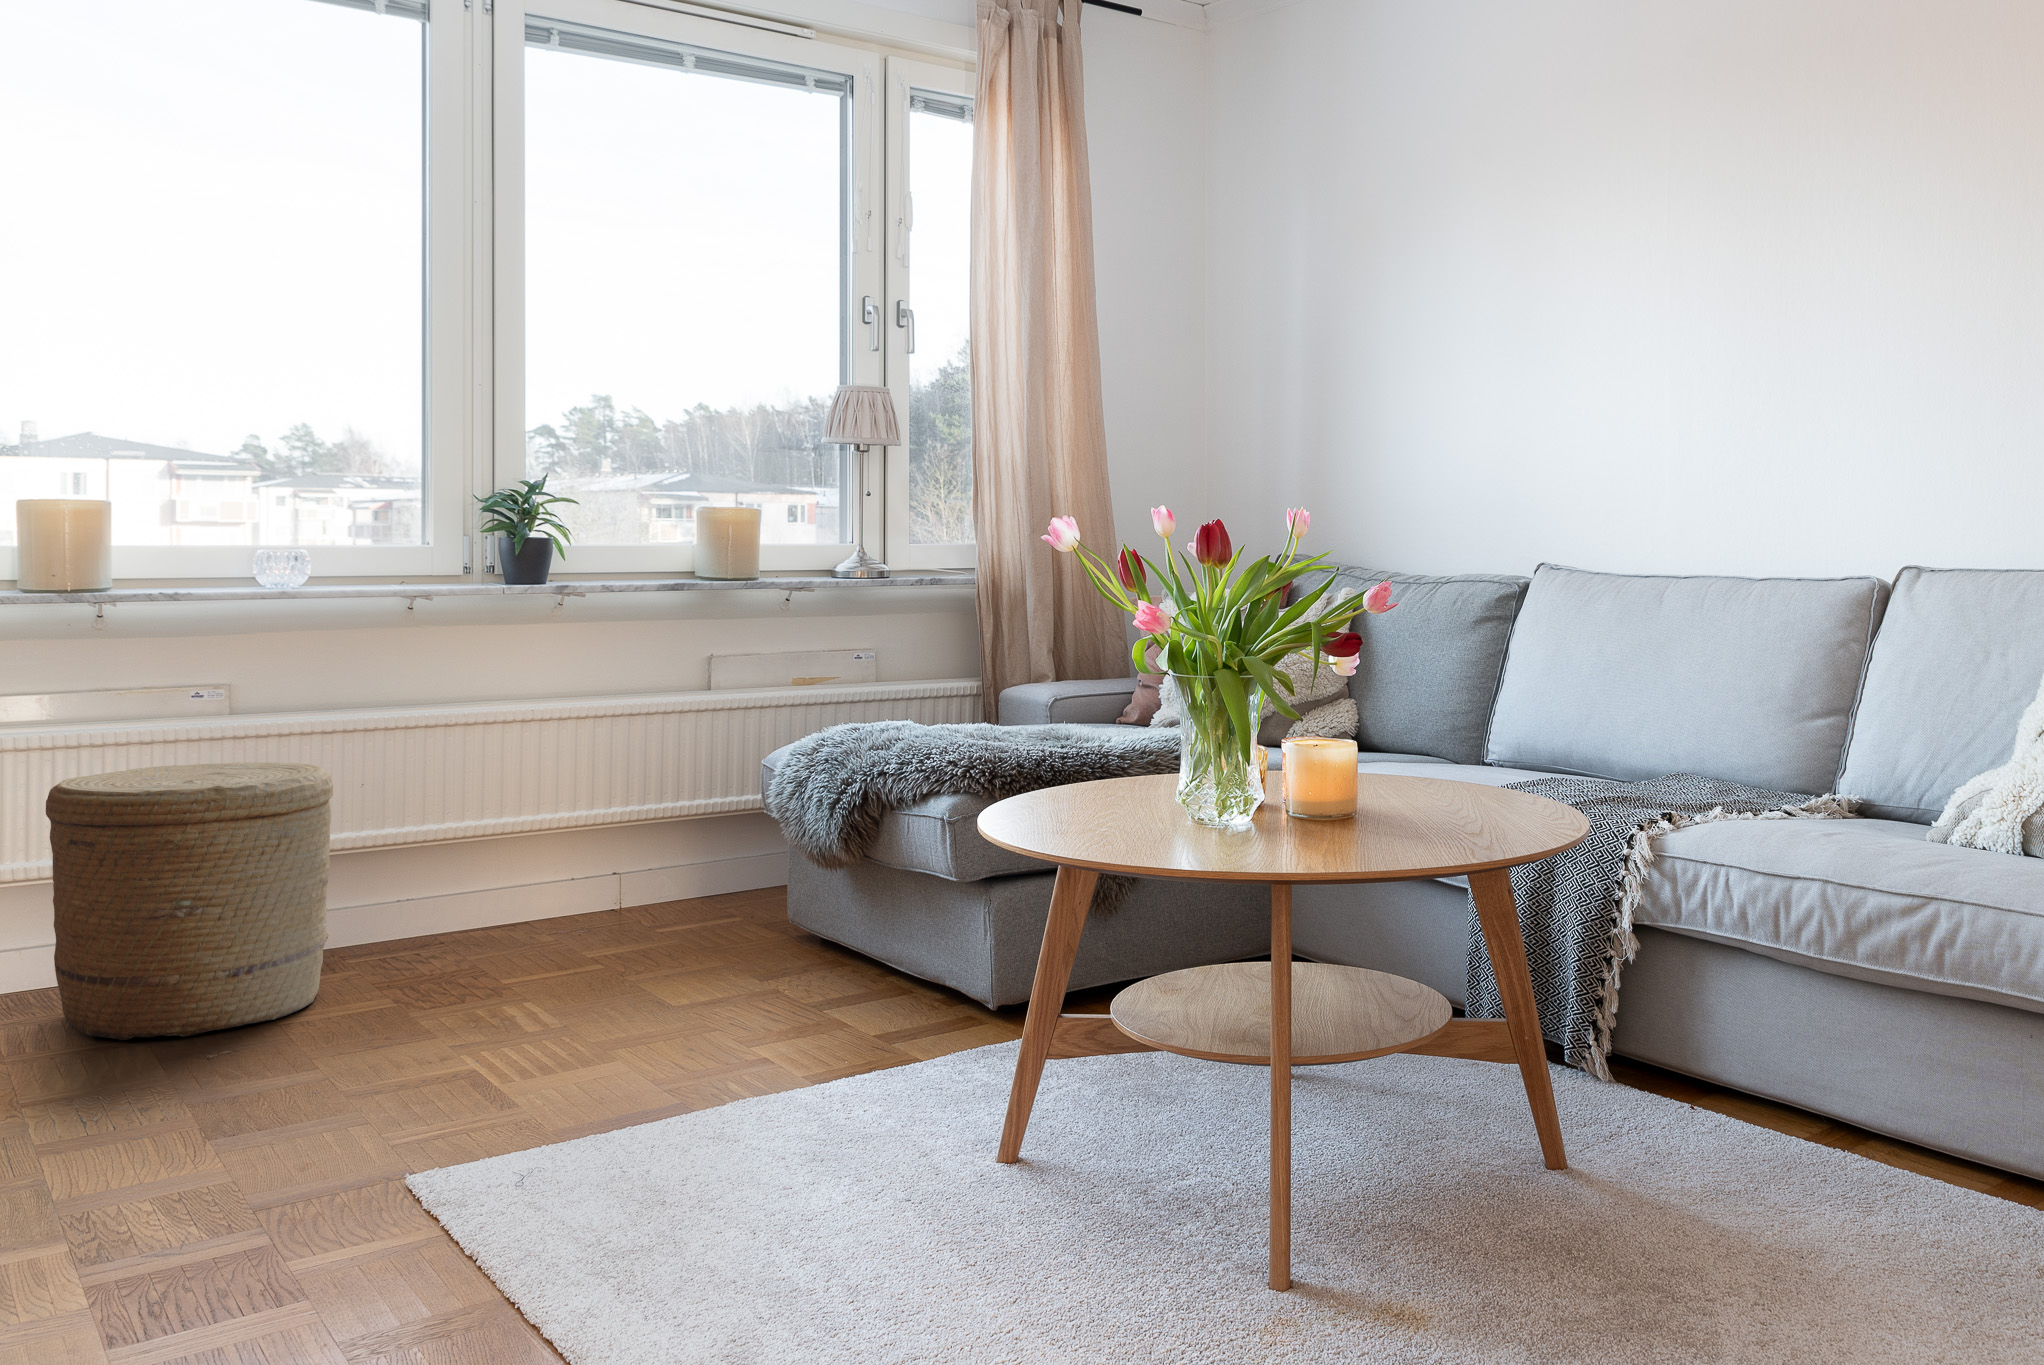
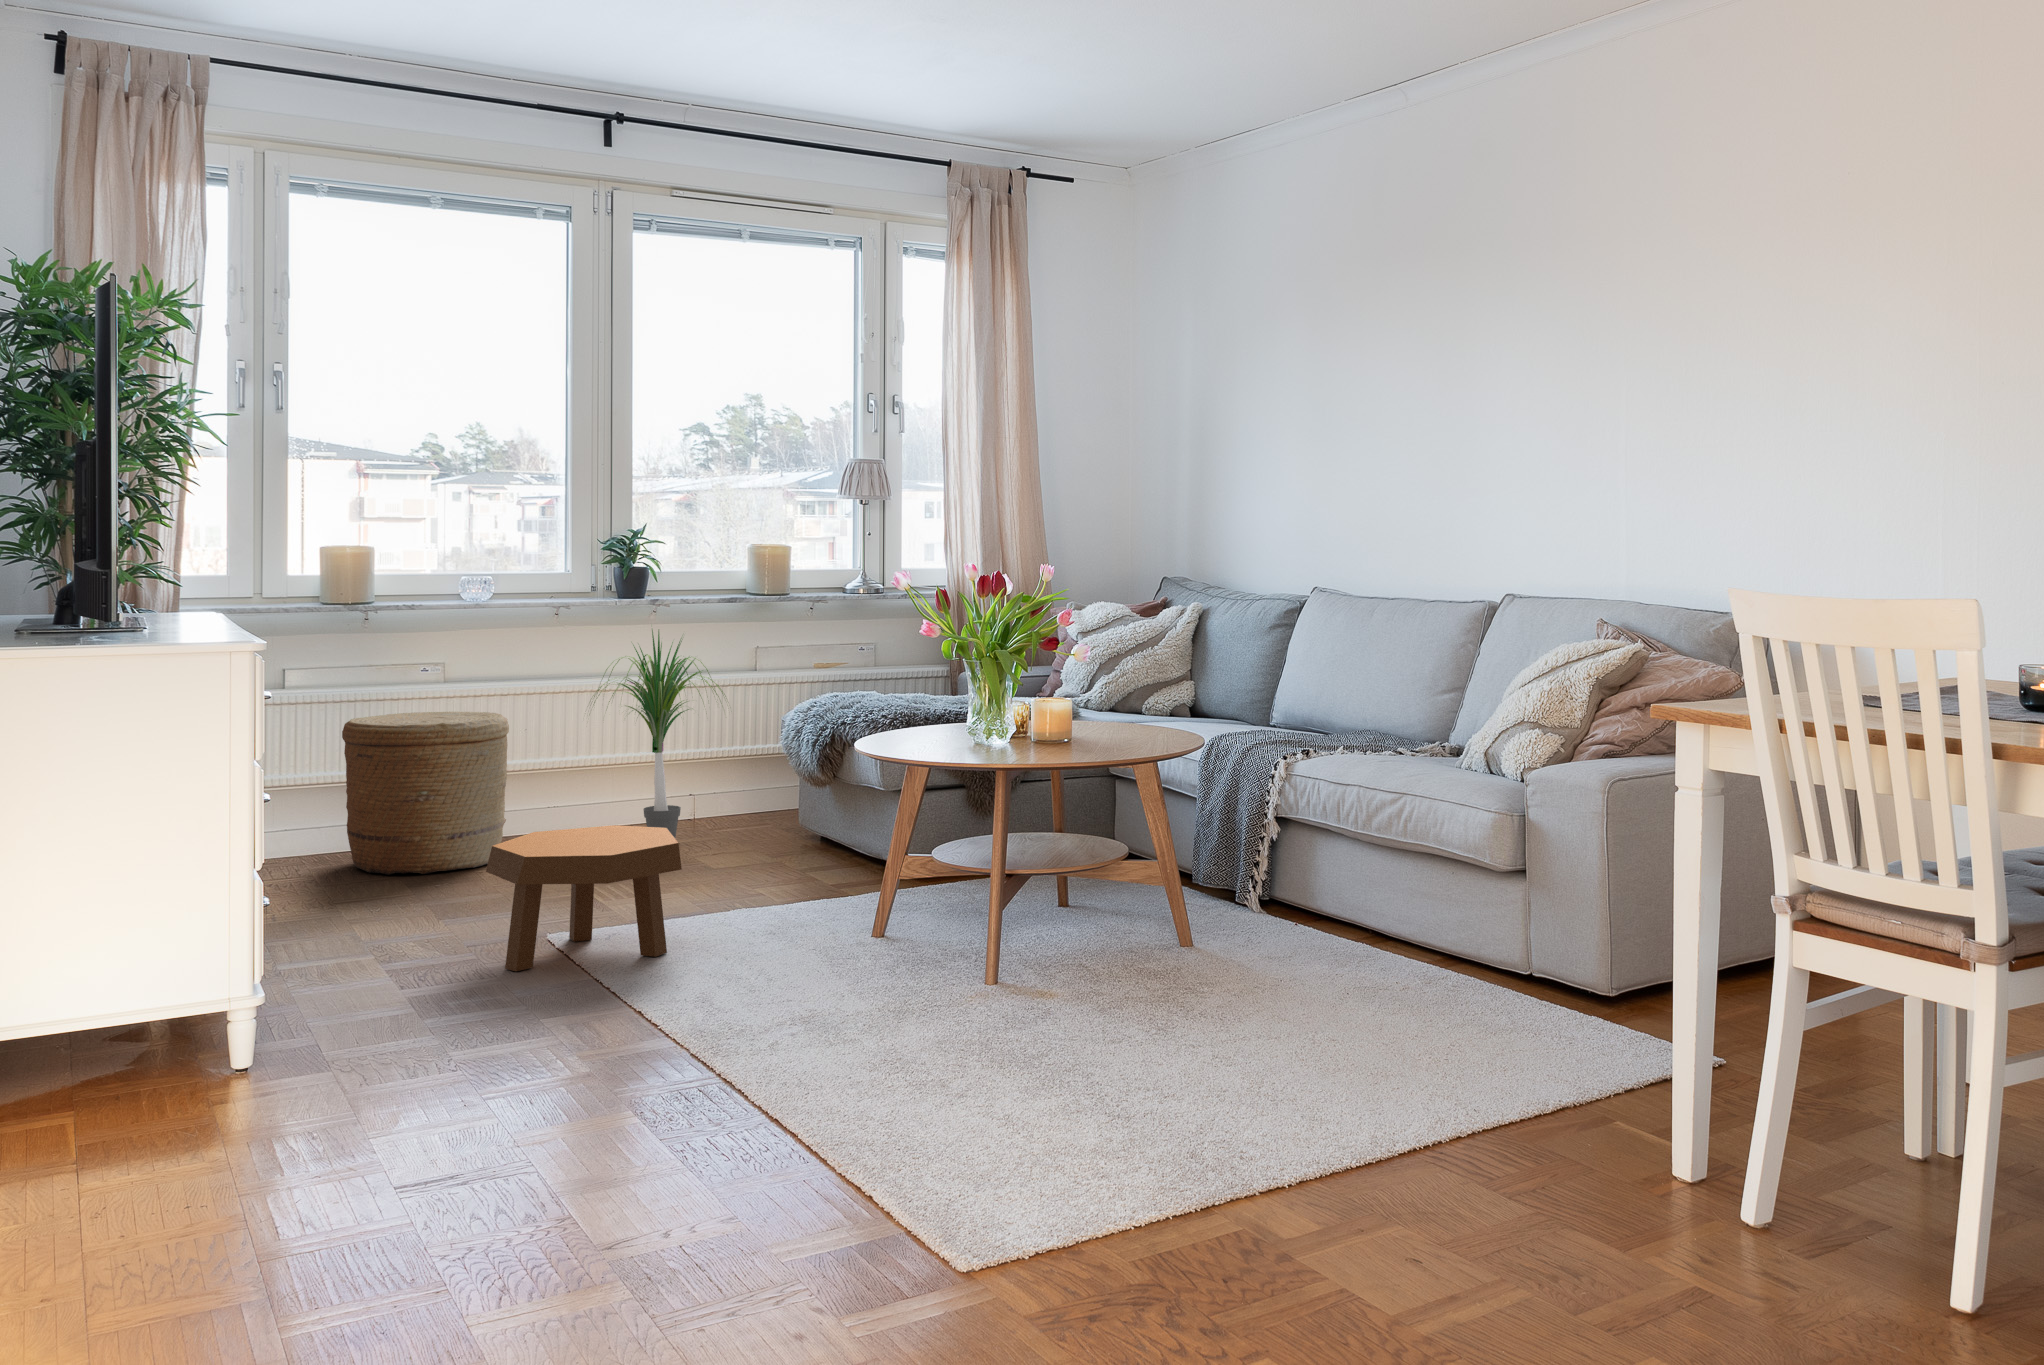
potted plant: none [452,619,691,962] -> present [594,630,723,838]
footstool: none [279,976,661,1295] -> present [486,825,682,971]

